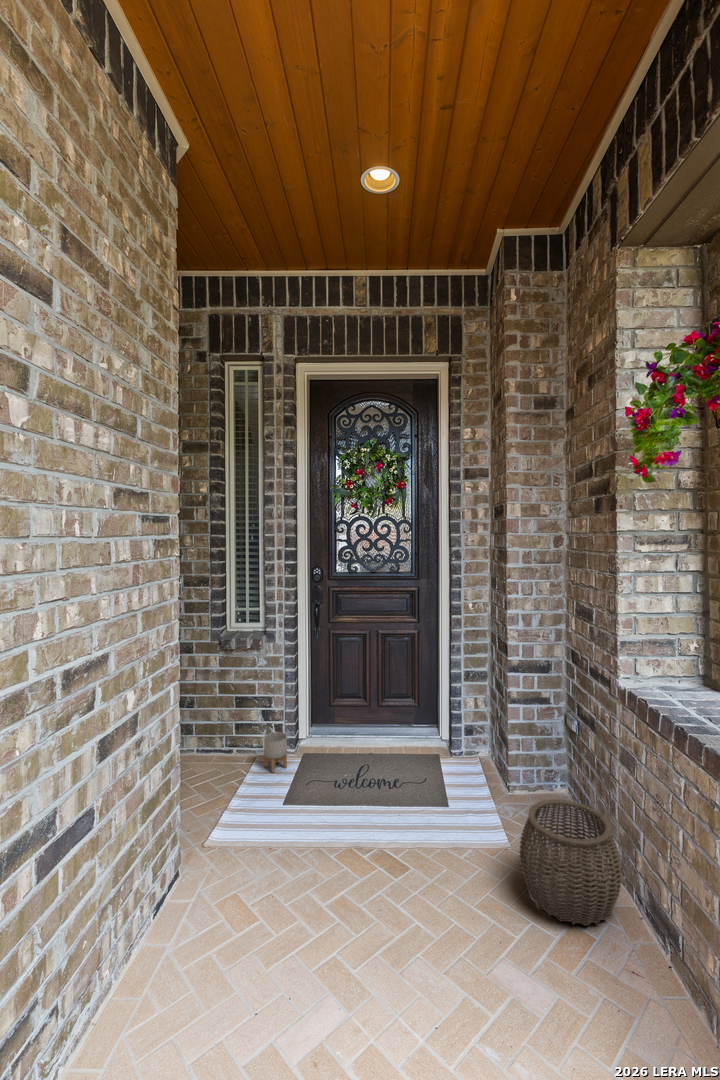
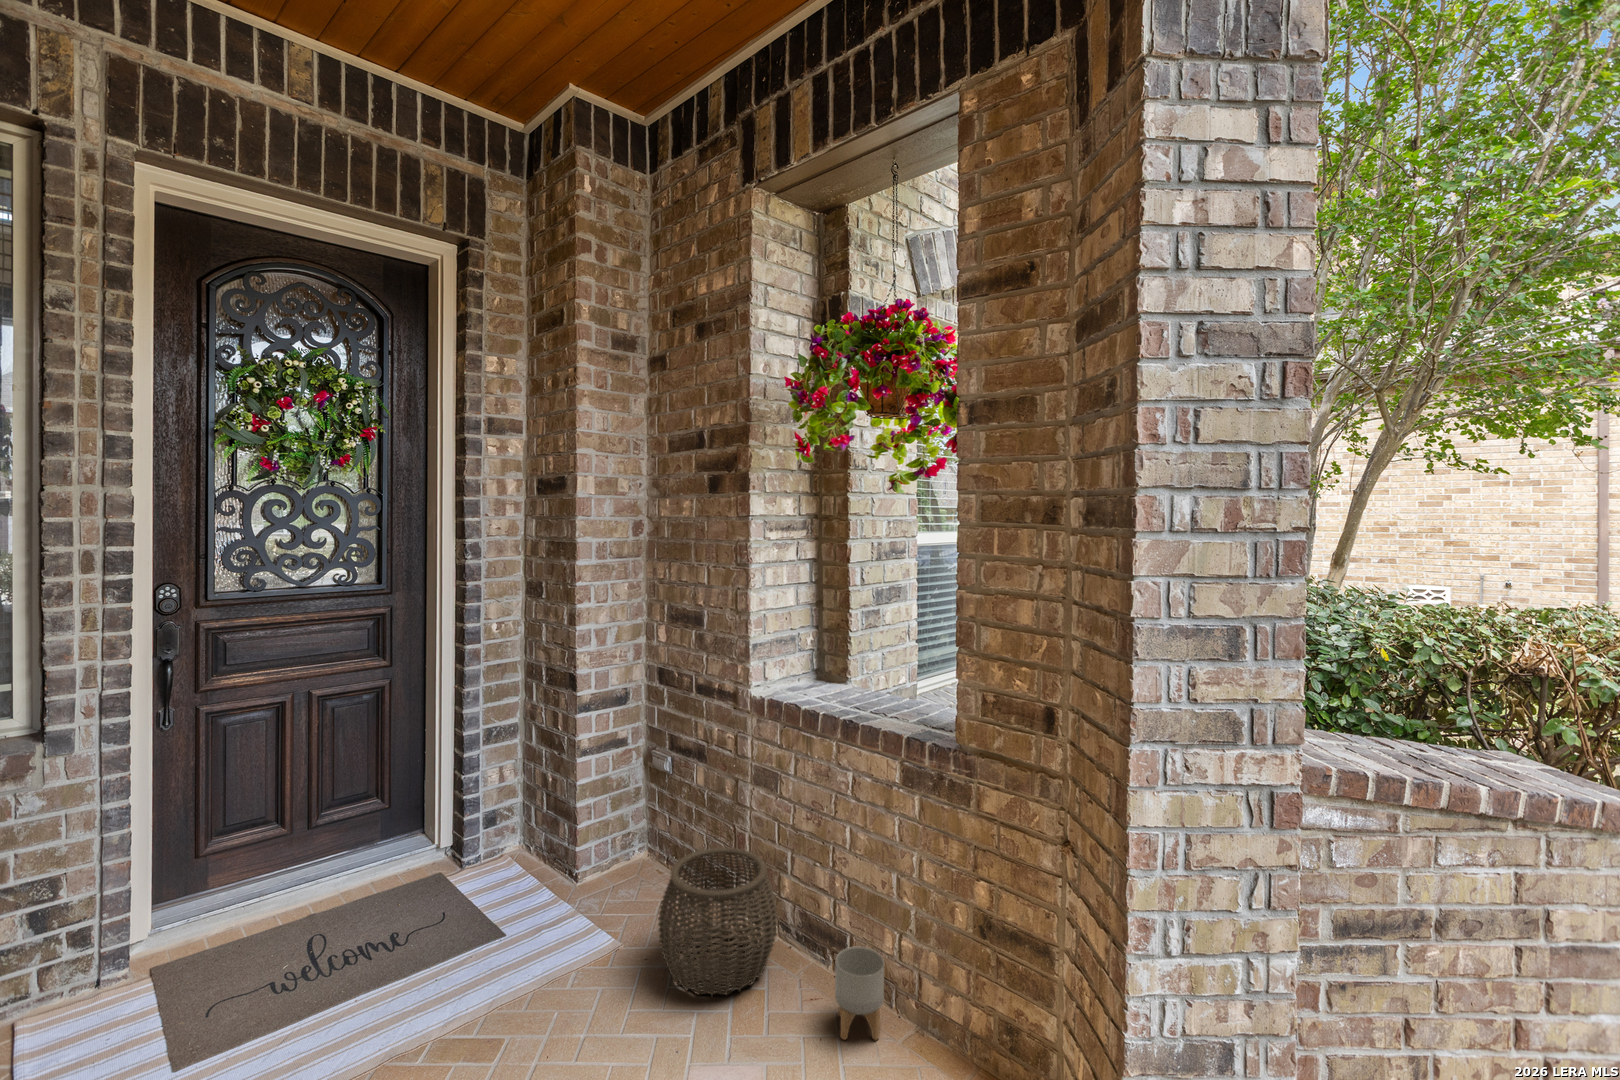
planter: present [264,732,287,773] -> present [835,946,884,1040]

